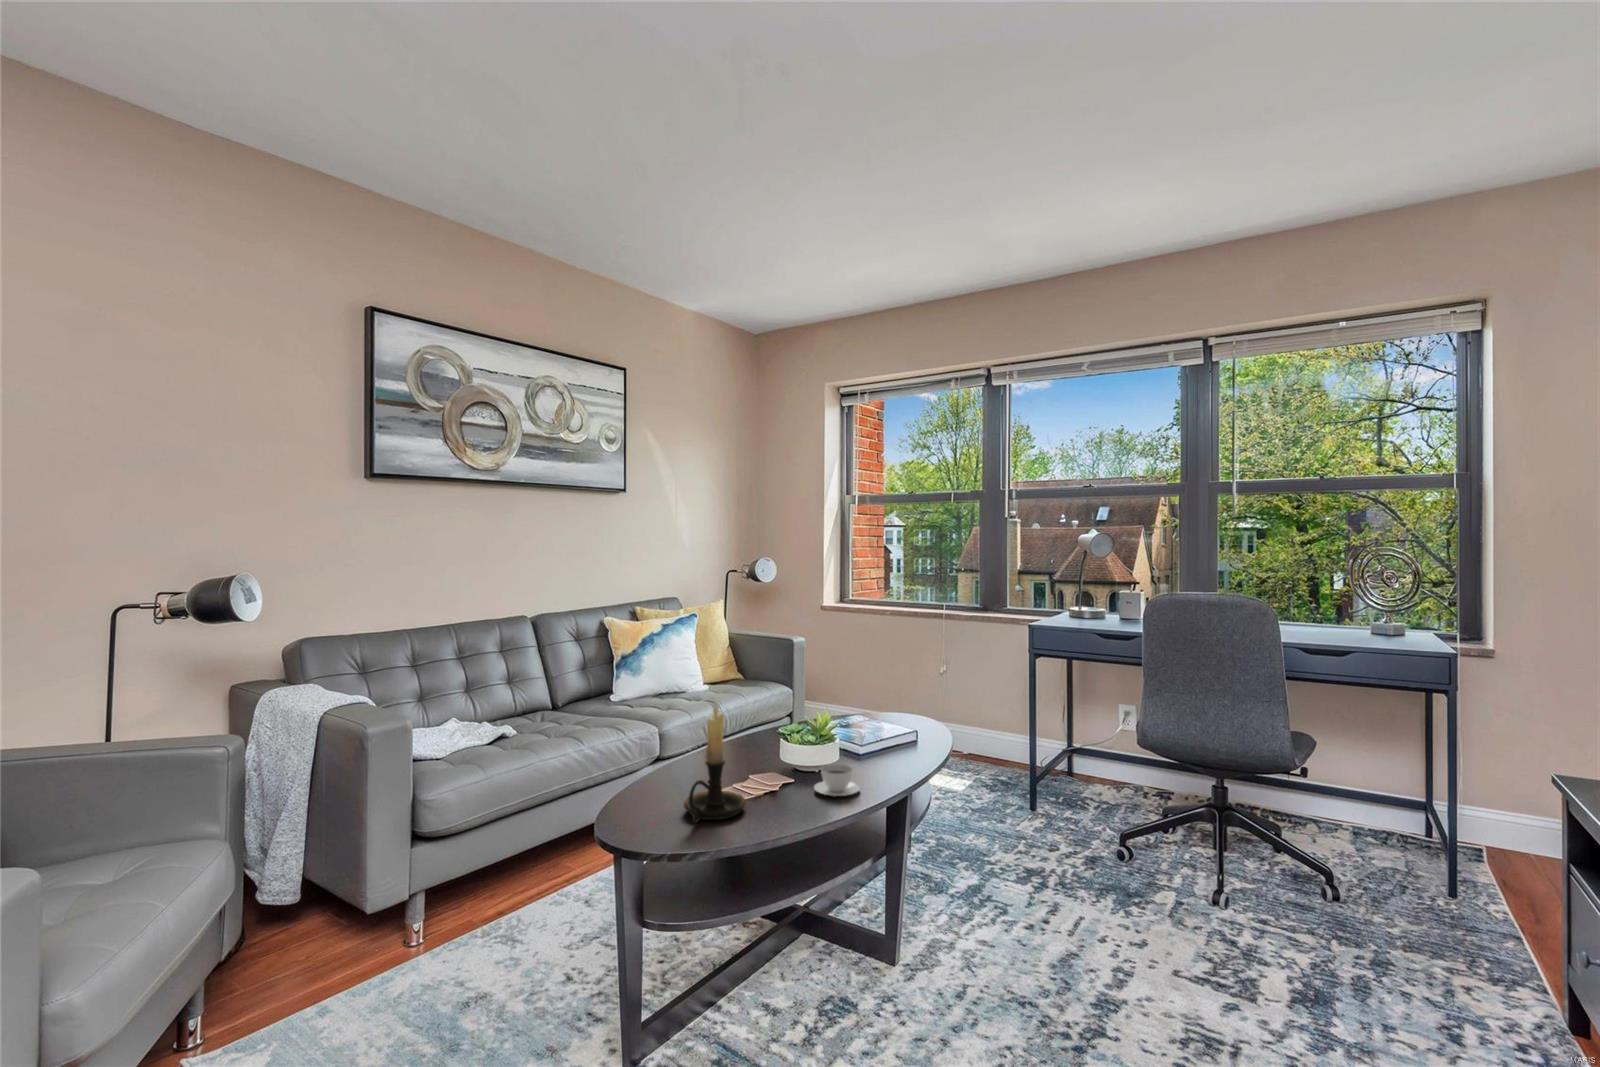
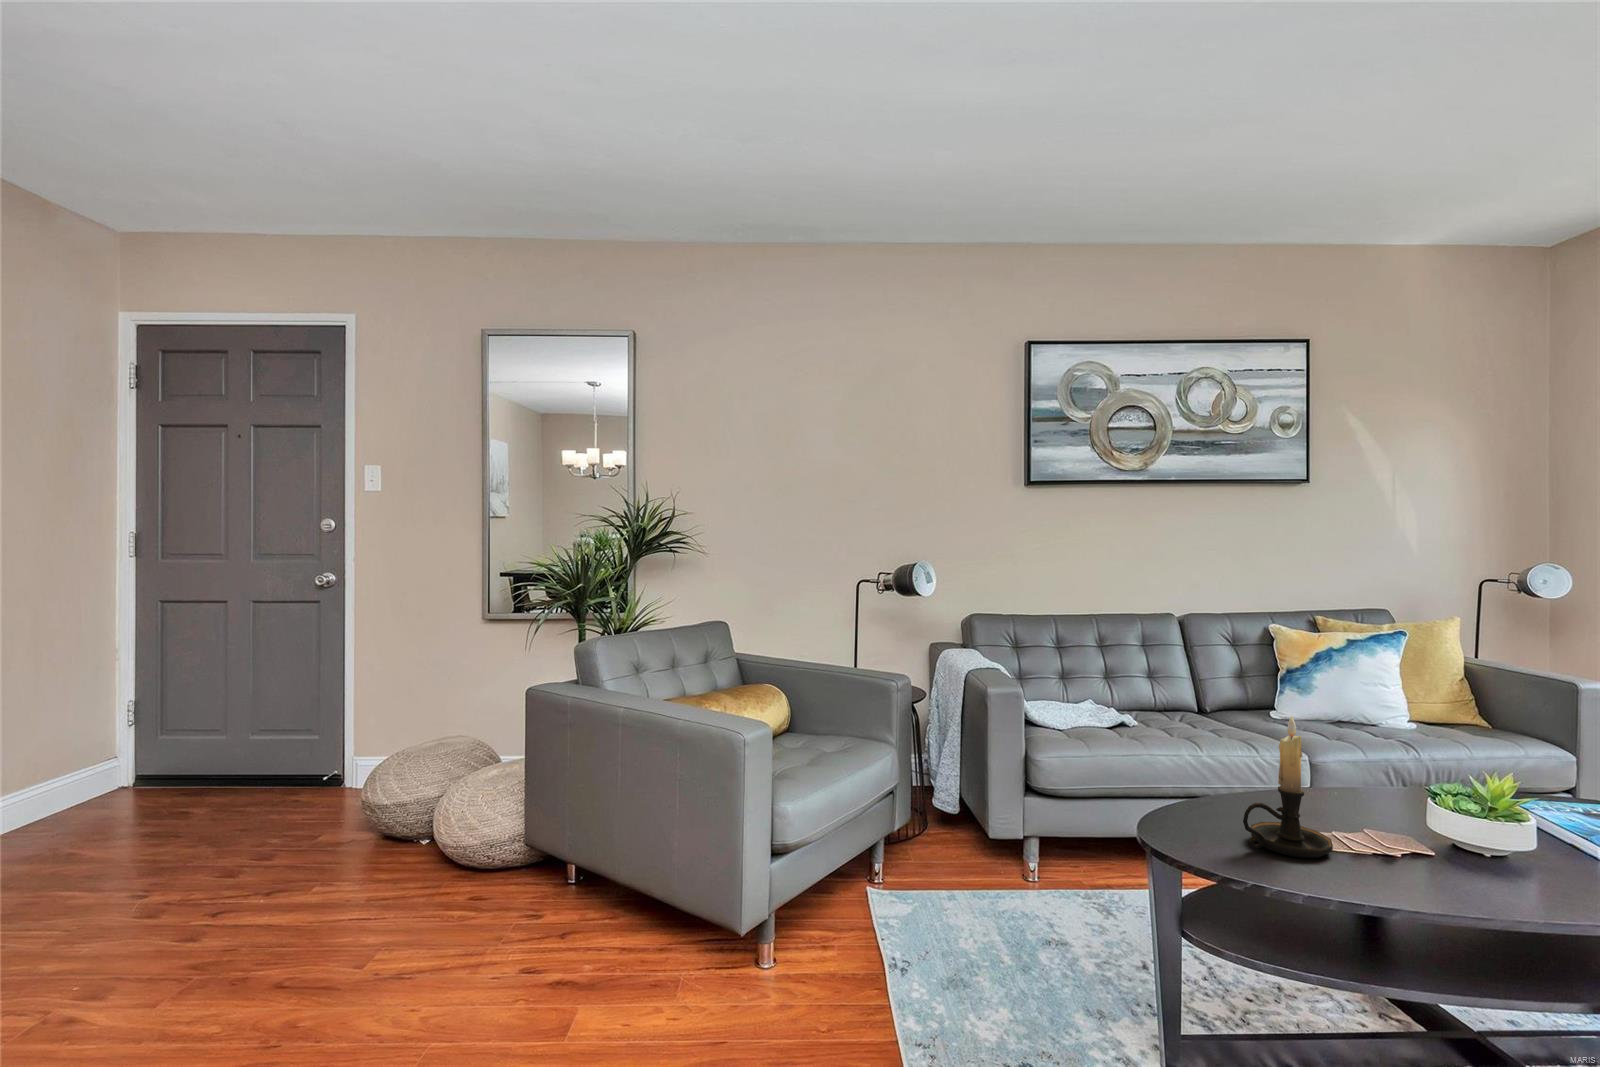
teacup: present [814,764,860,796] -> none [1454,841,1540,891]

